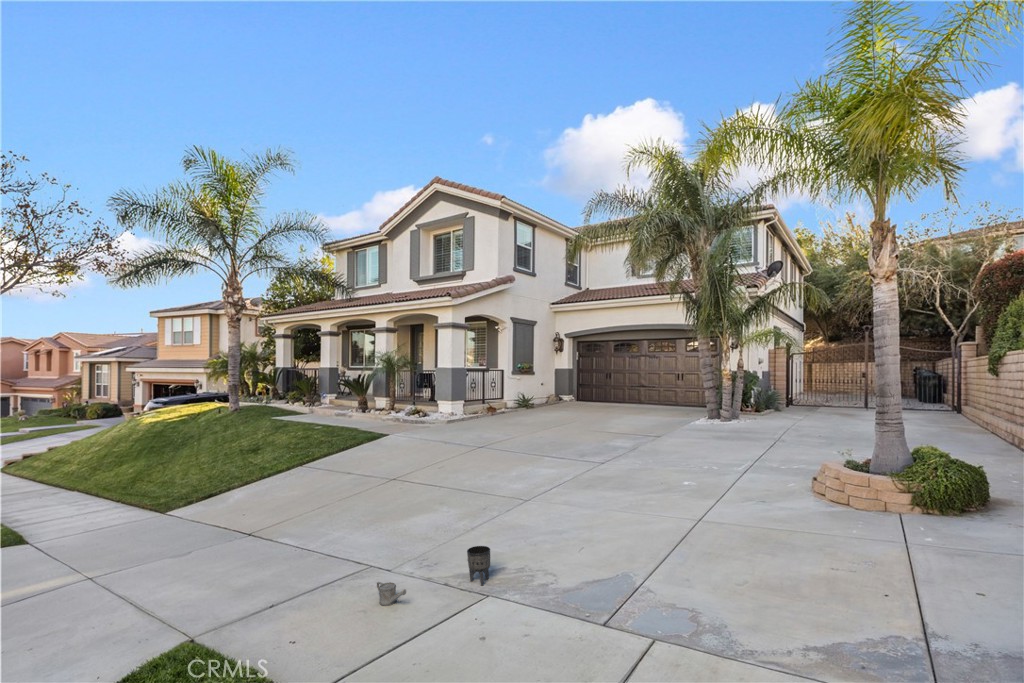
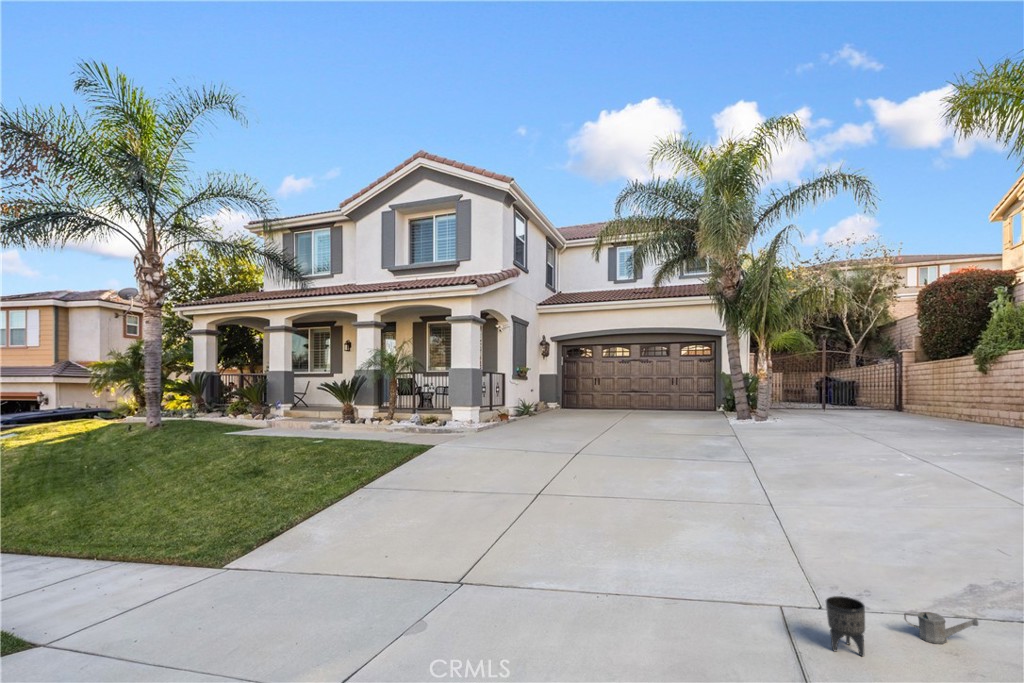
planter: present [467,546,490,586] -> present [826,596,865,656]

